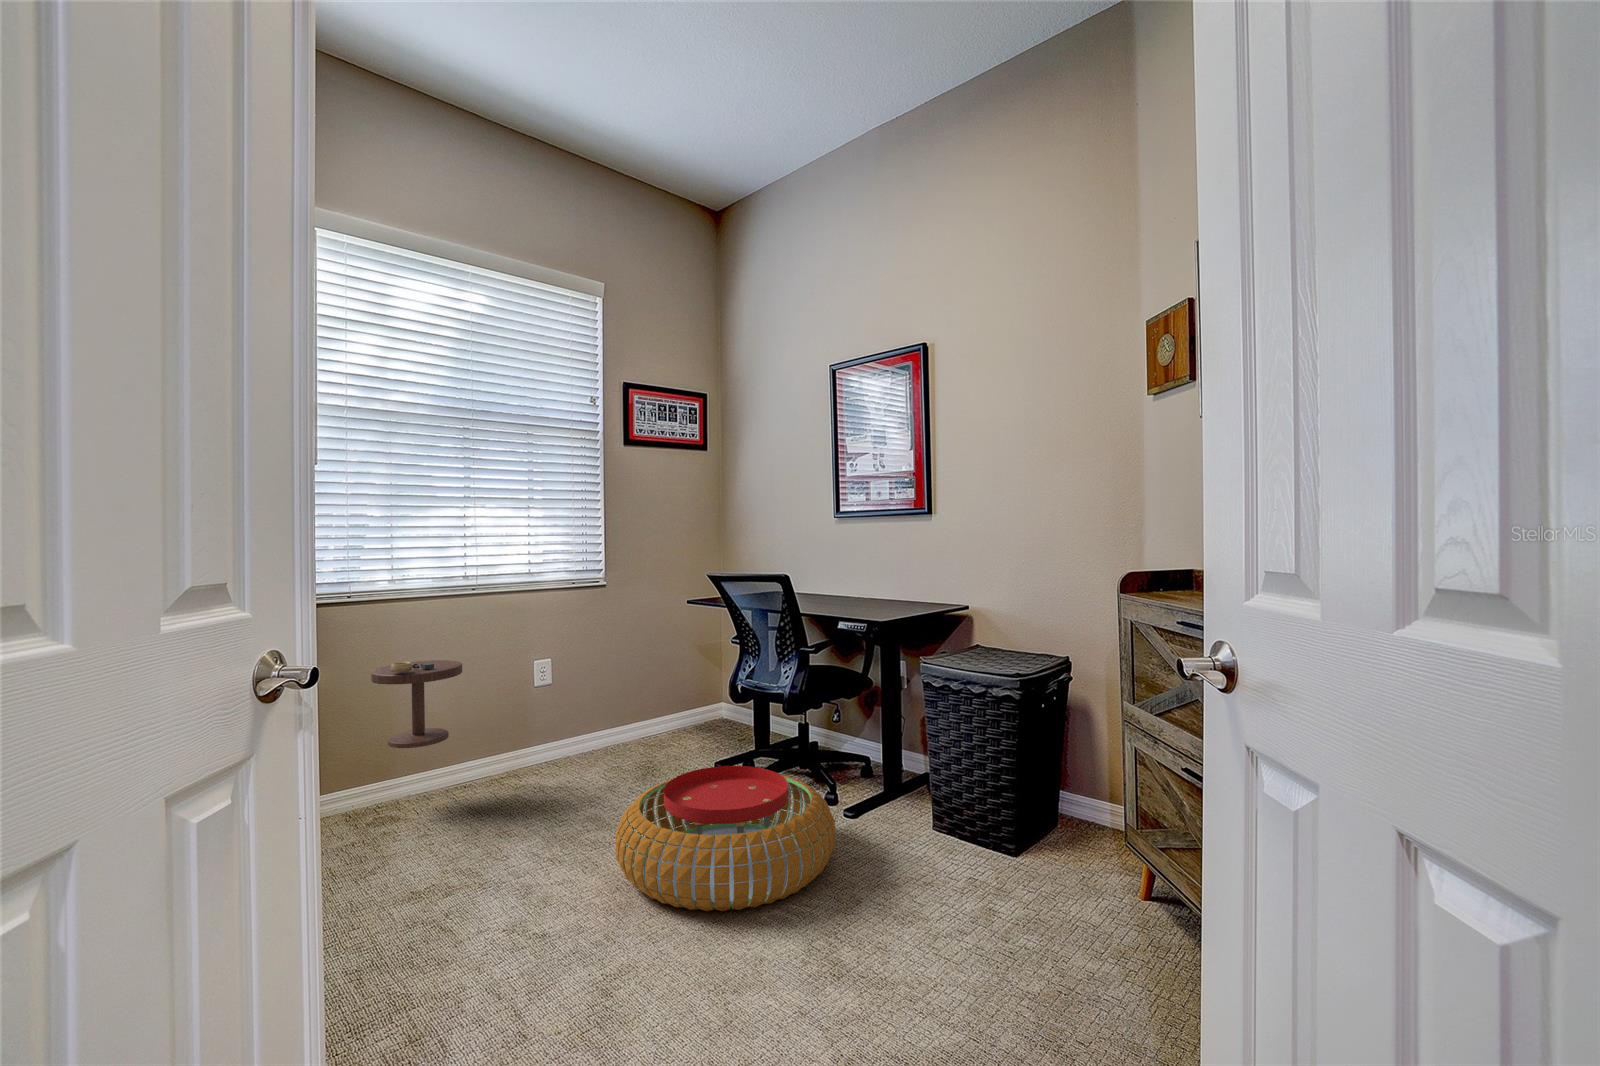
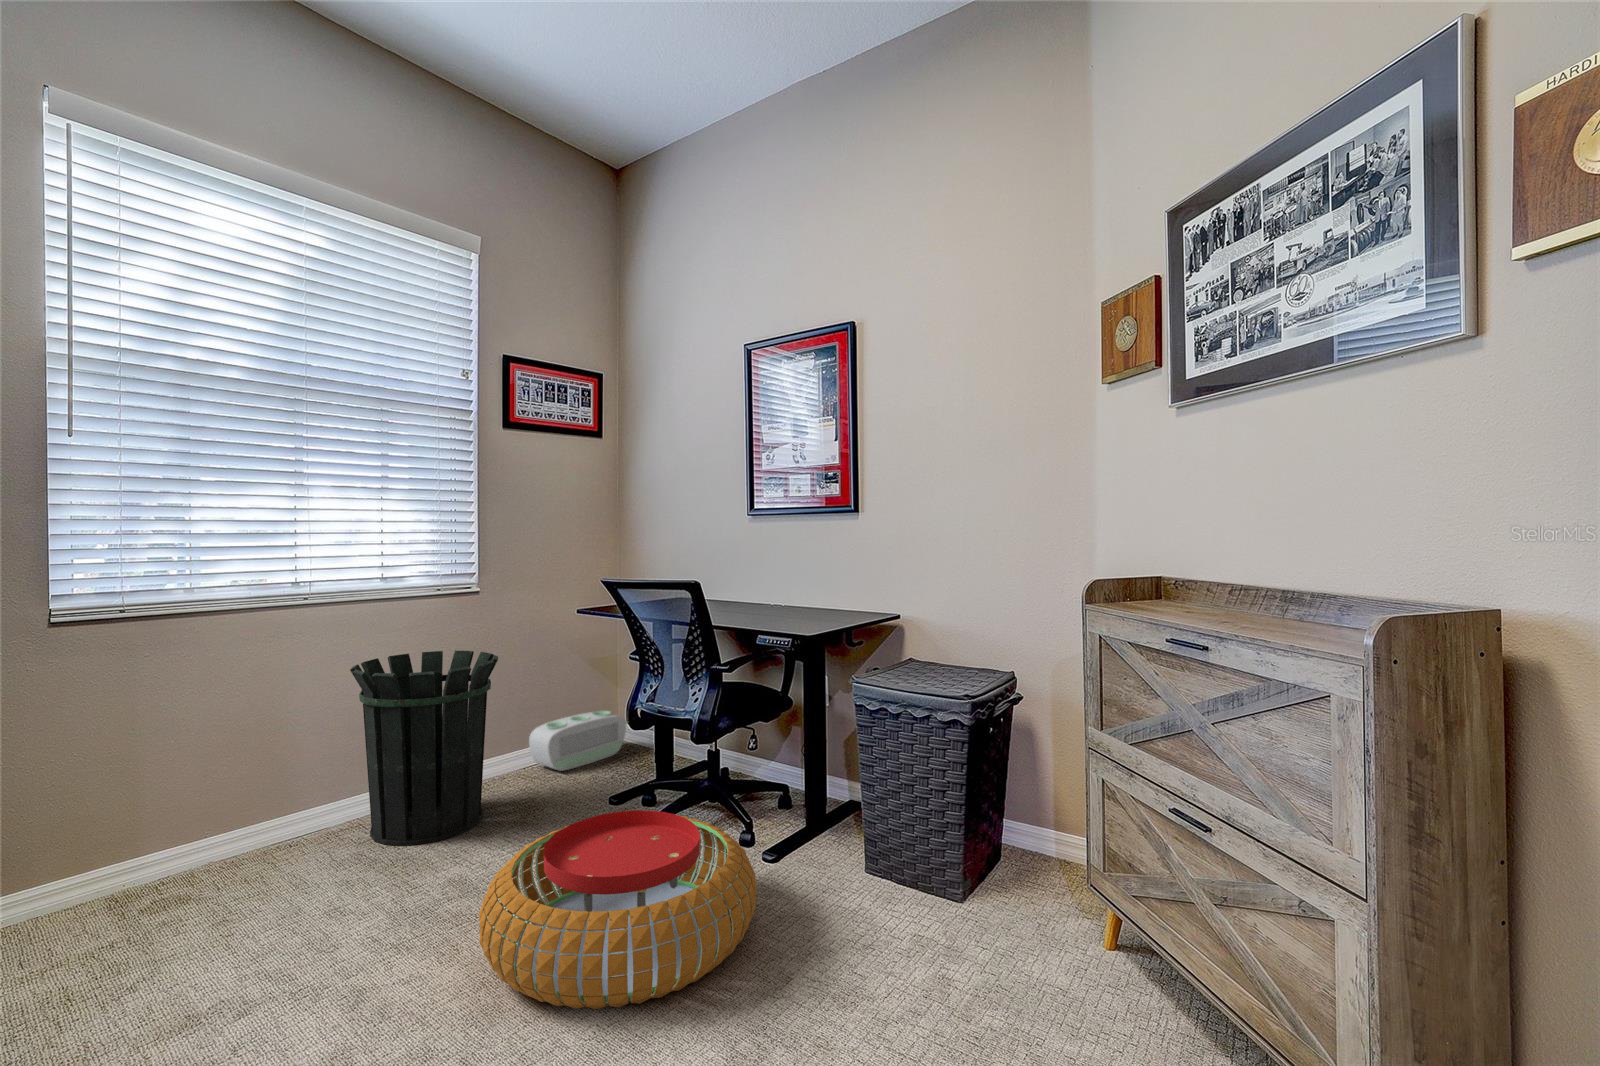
waste bin: none [508,634,623,792] -> present [350,651,498,846]
side table: present [371,660,462,748] -> none [153,688,285,885]
air purifier: none [647,691,730,741] -> present [529,711,626,771]

